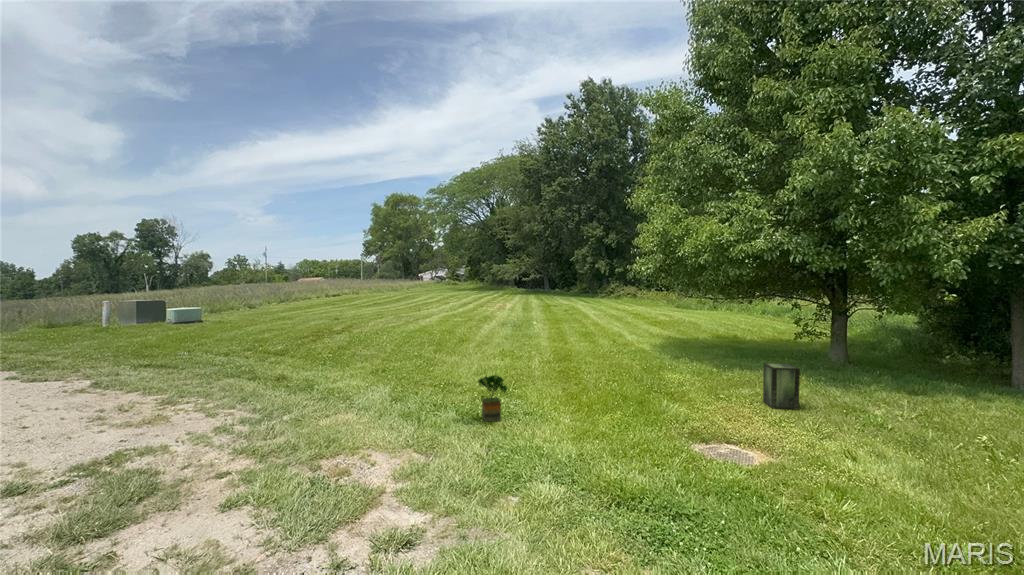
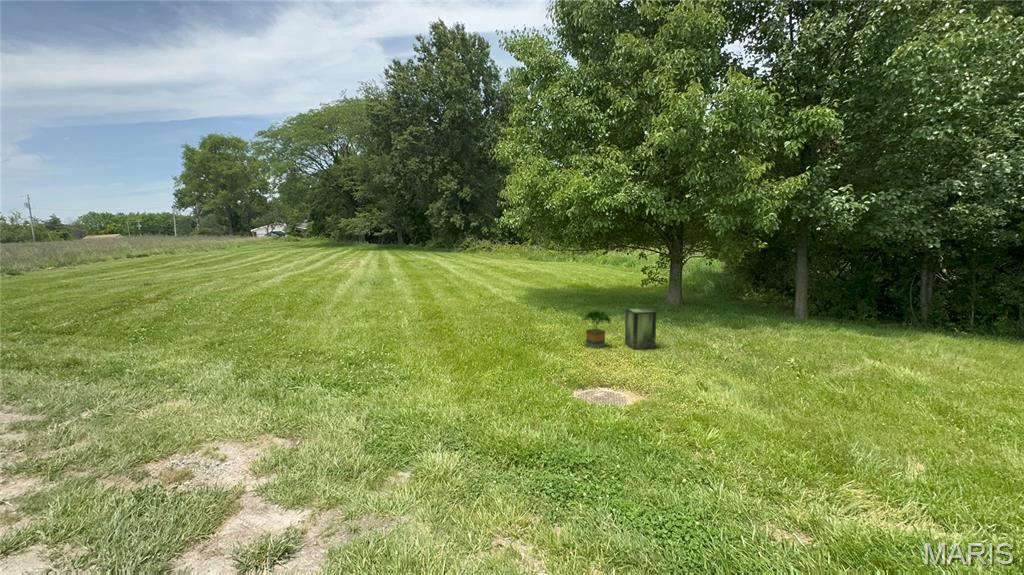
potted tree: present [478,375,507,422] -> present [584,311,611,348]

